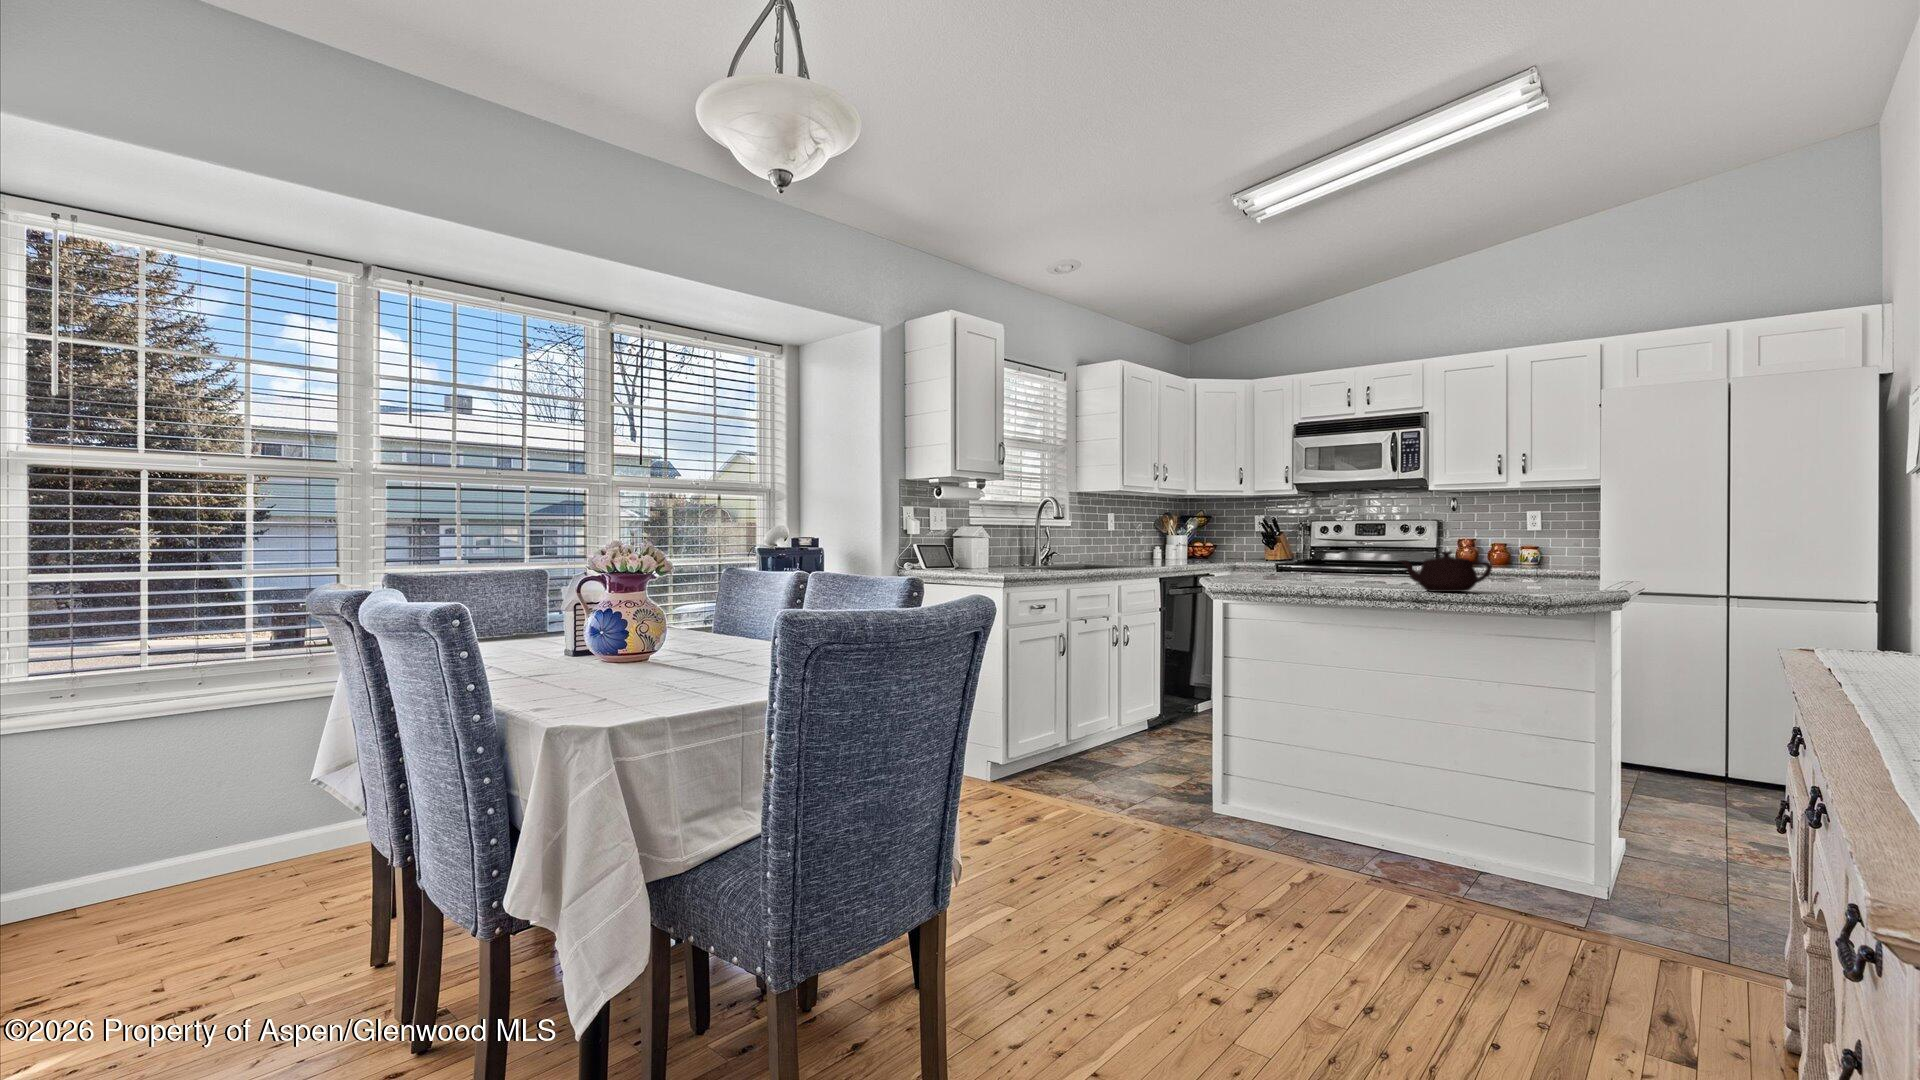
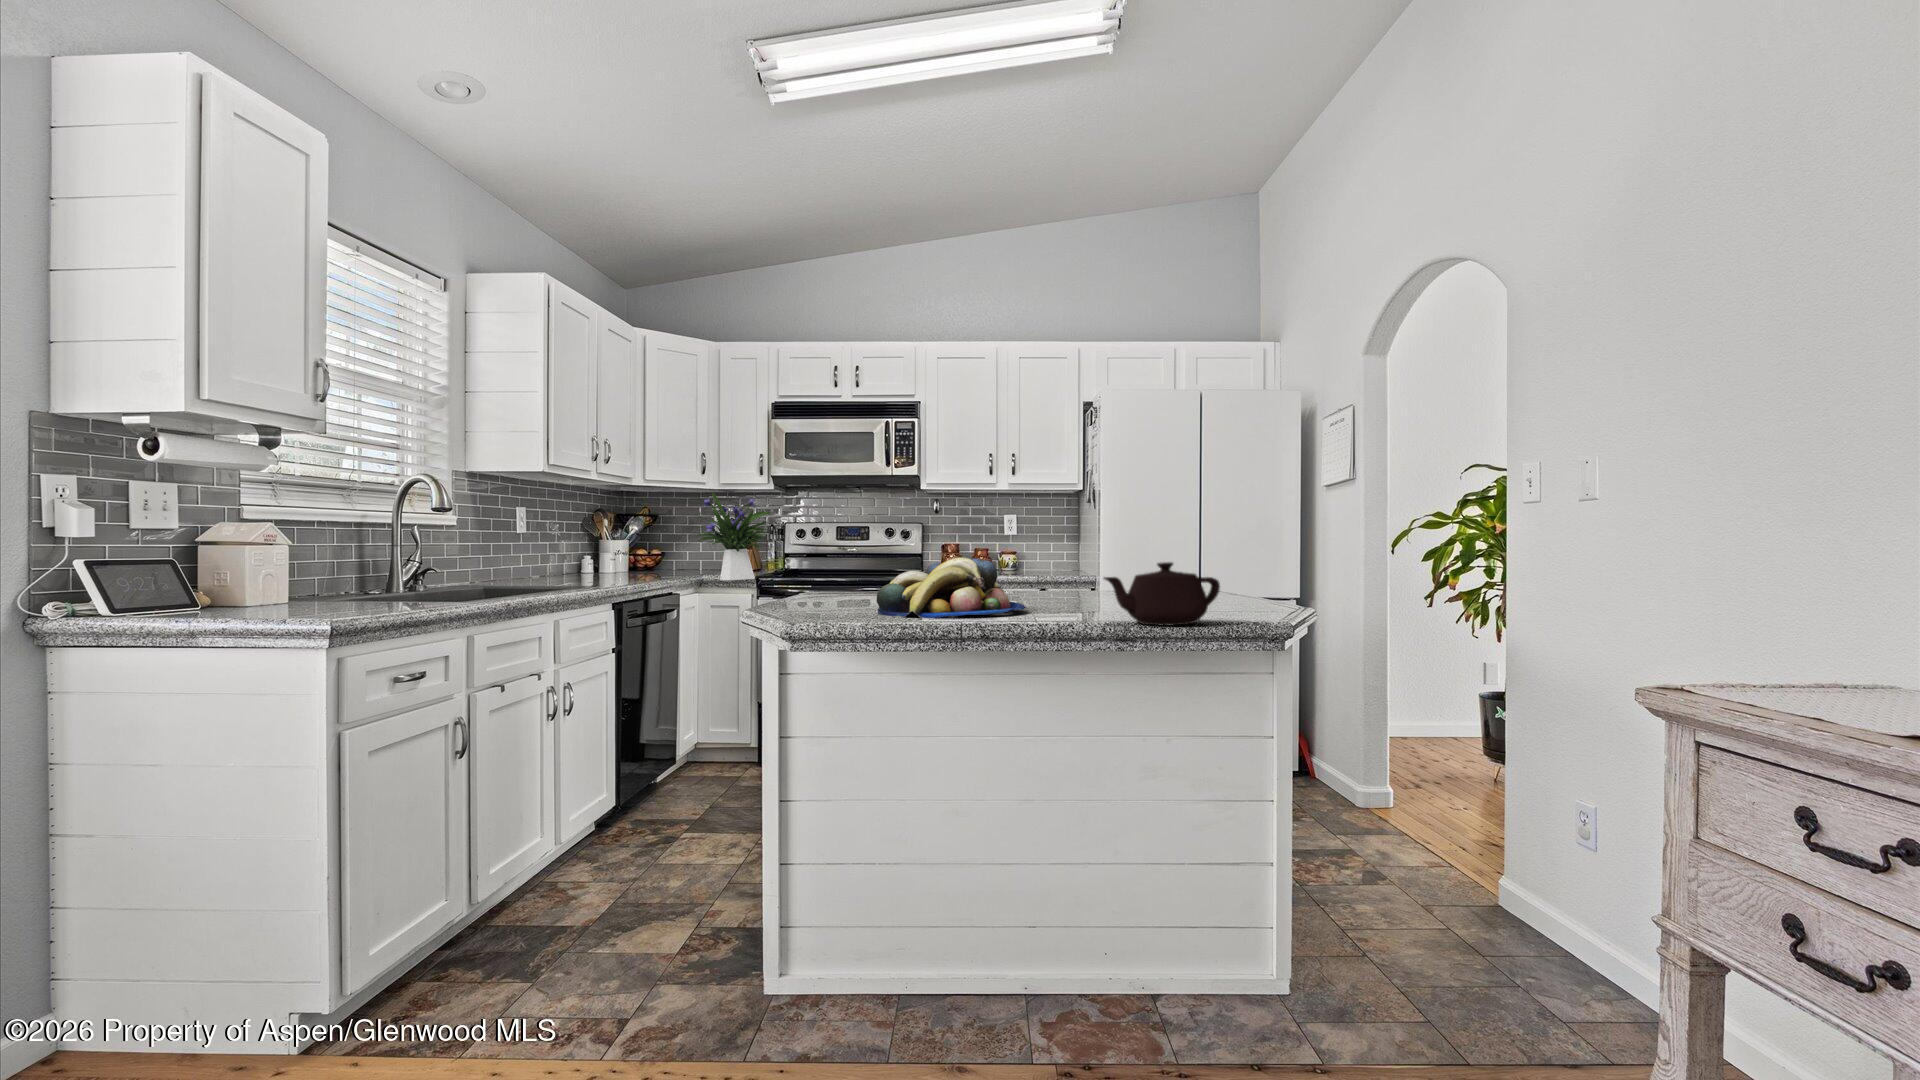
flower arrangement: none [1222,499,1288,566] -> present [691,492,770,580]
fruit bowl: none [1275,548,1384,585] -> present [876,557,1026,618]

